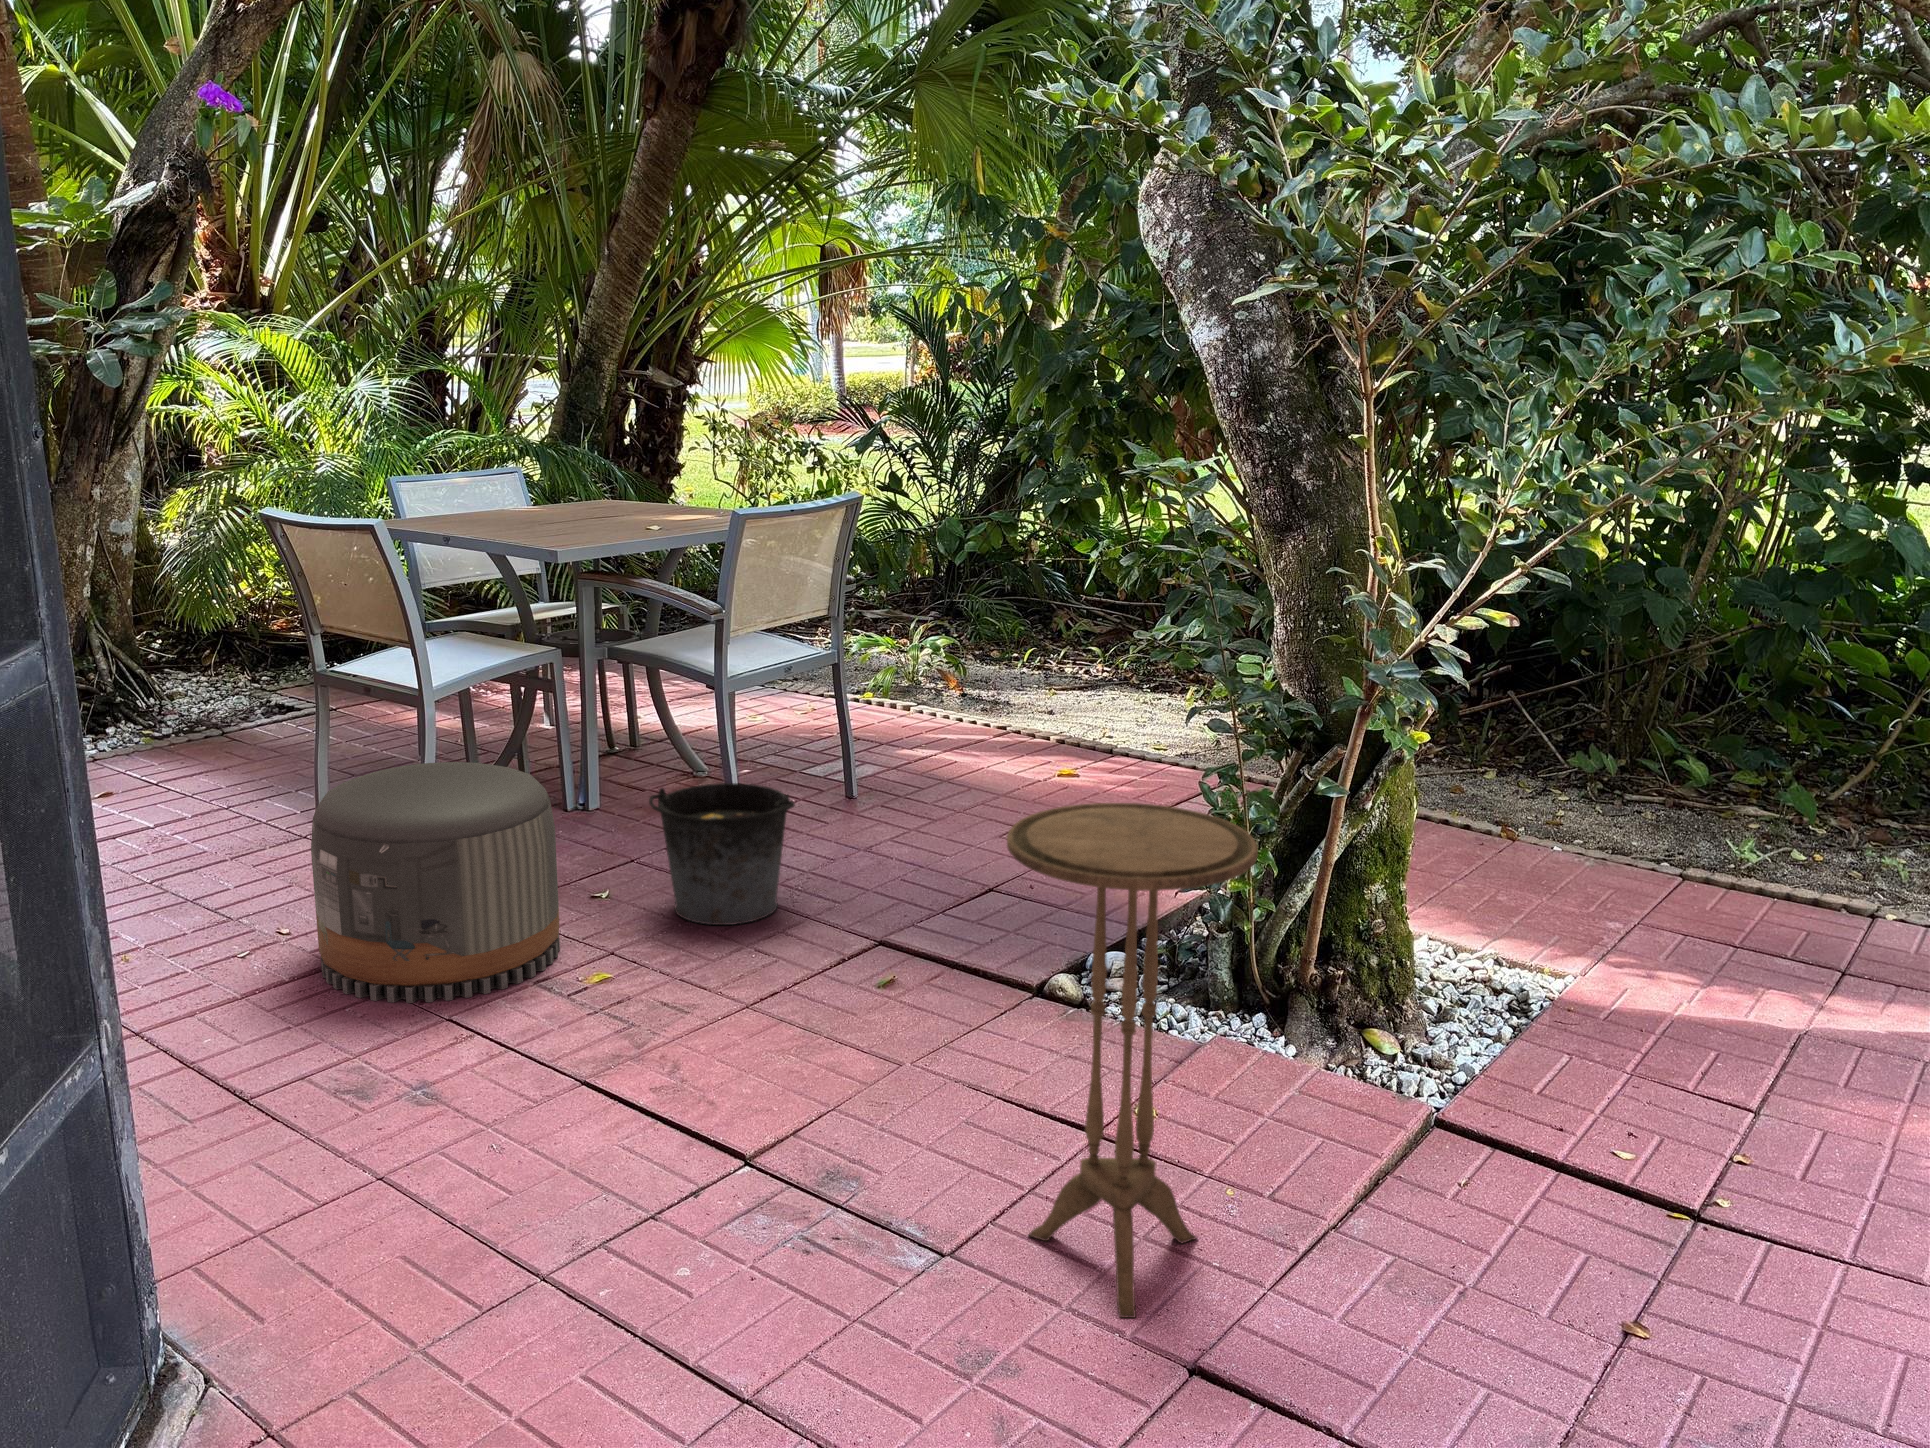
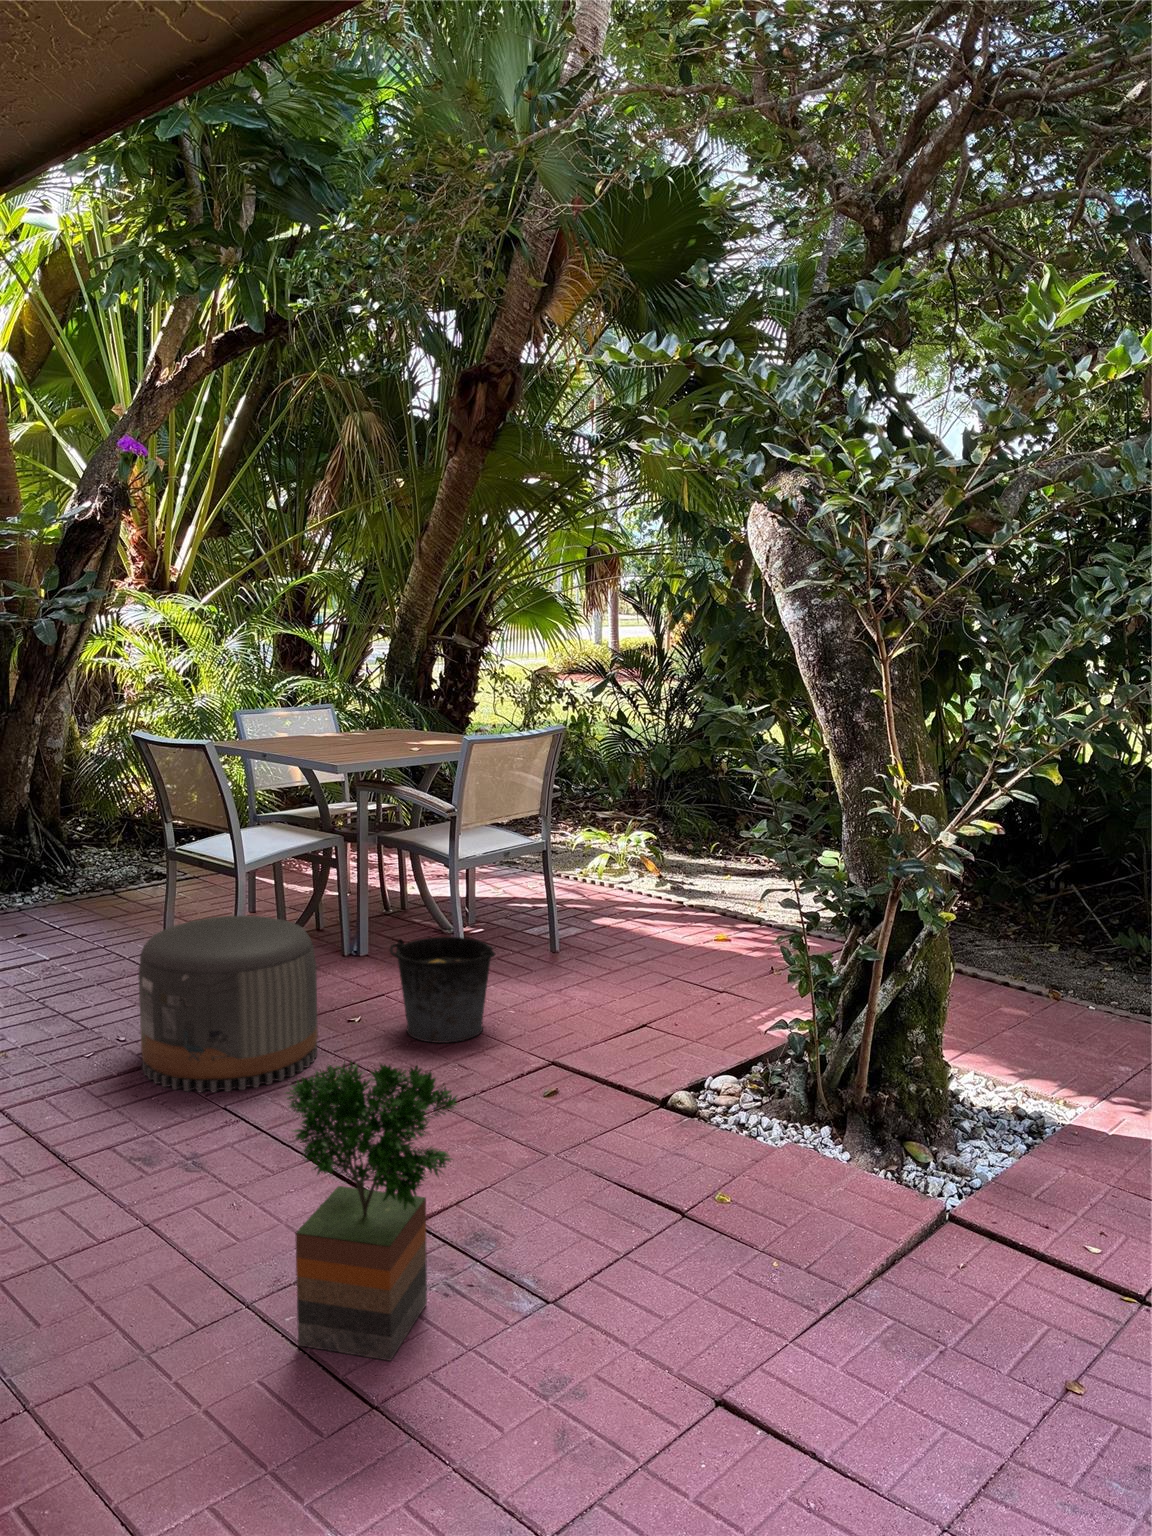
side table: present [1007,803,1258,1318] -> none [594,960,782,1361]
potted tree: none [591,949,832,1338] -> present [287,1061,457,1361]

